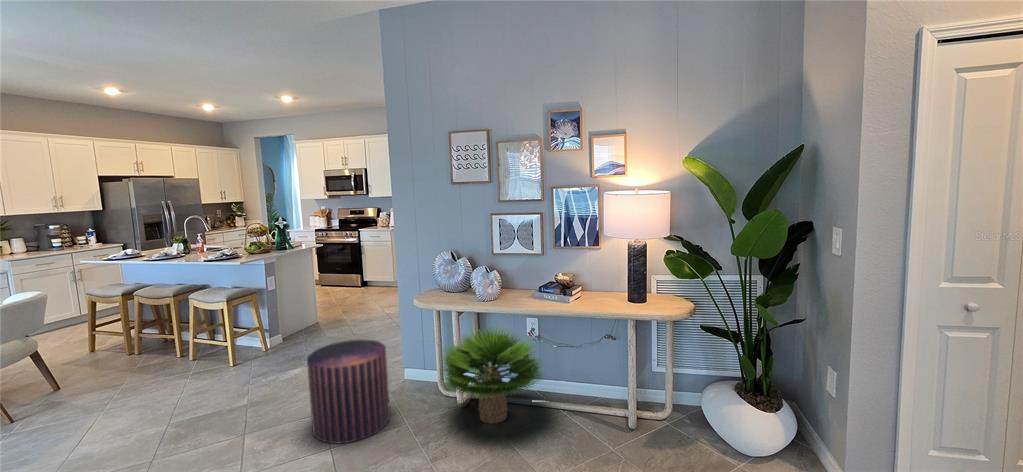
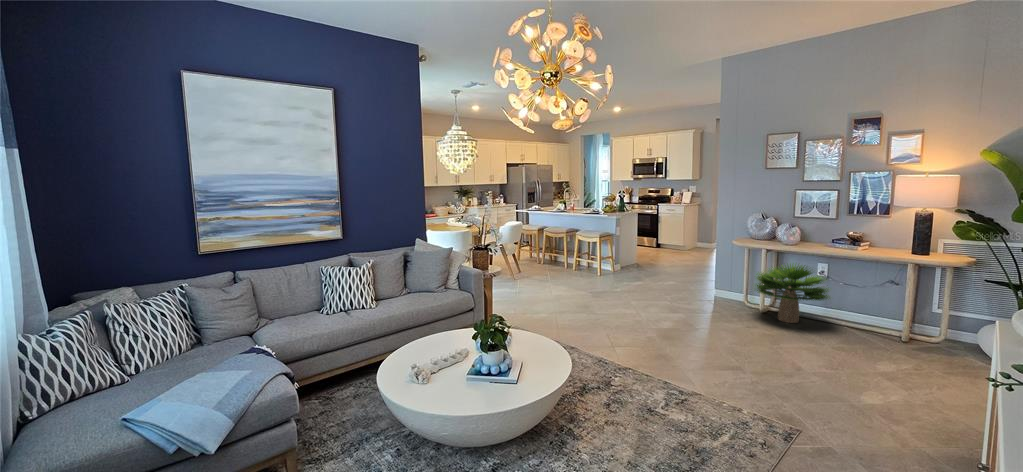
pouf: present [307,340,390,444] -> none [669,263,717,315]

